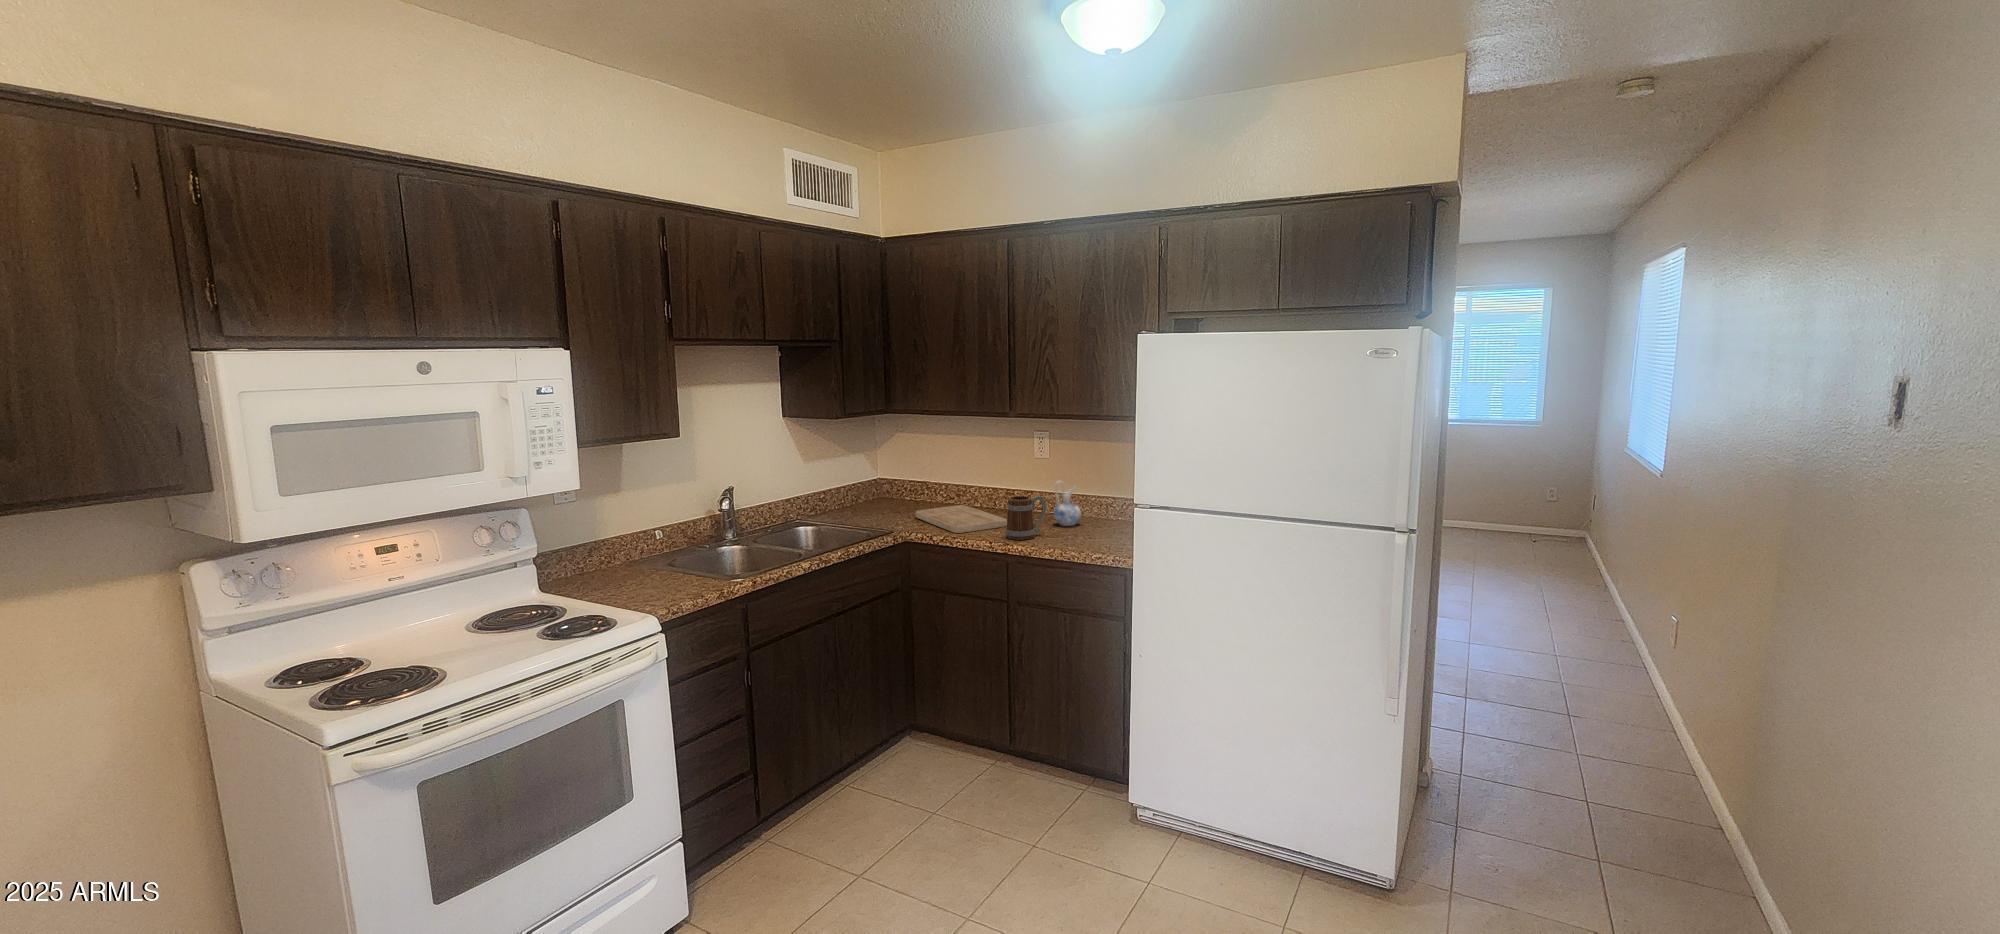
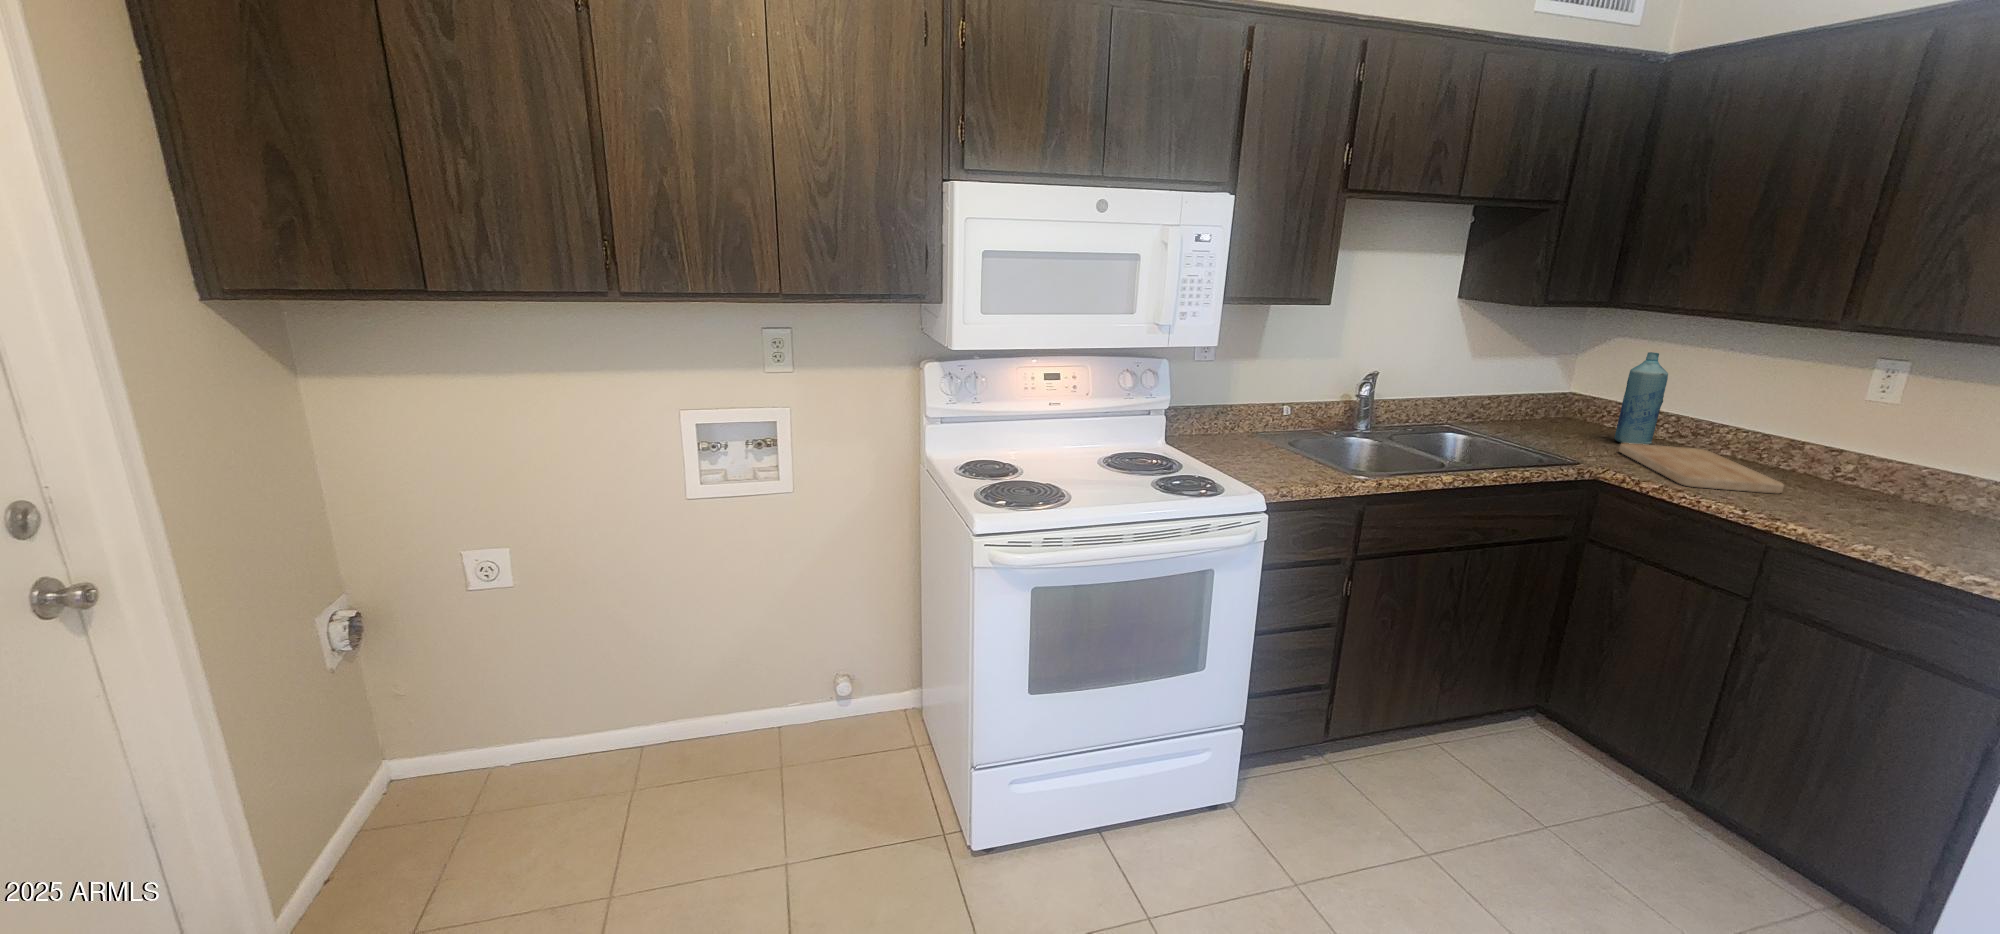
bottle: none [910,443,934,511] -> present [1615,352,1668,445]
ceramic pitcher: present [1054,481,1081,526] -> none [1887,444,1957,519]
mug: present [1006,496,1046,540] -> none [1779,453,1878,522]

